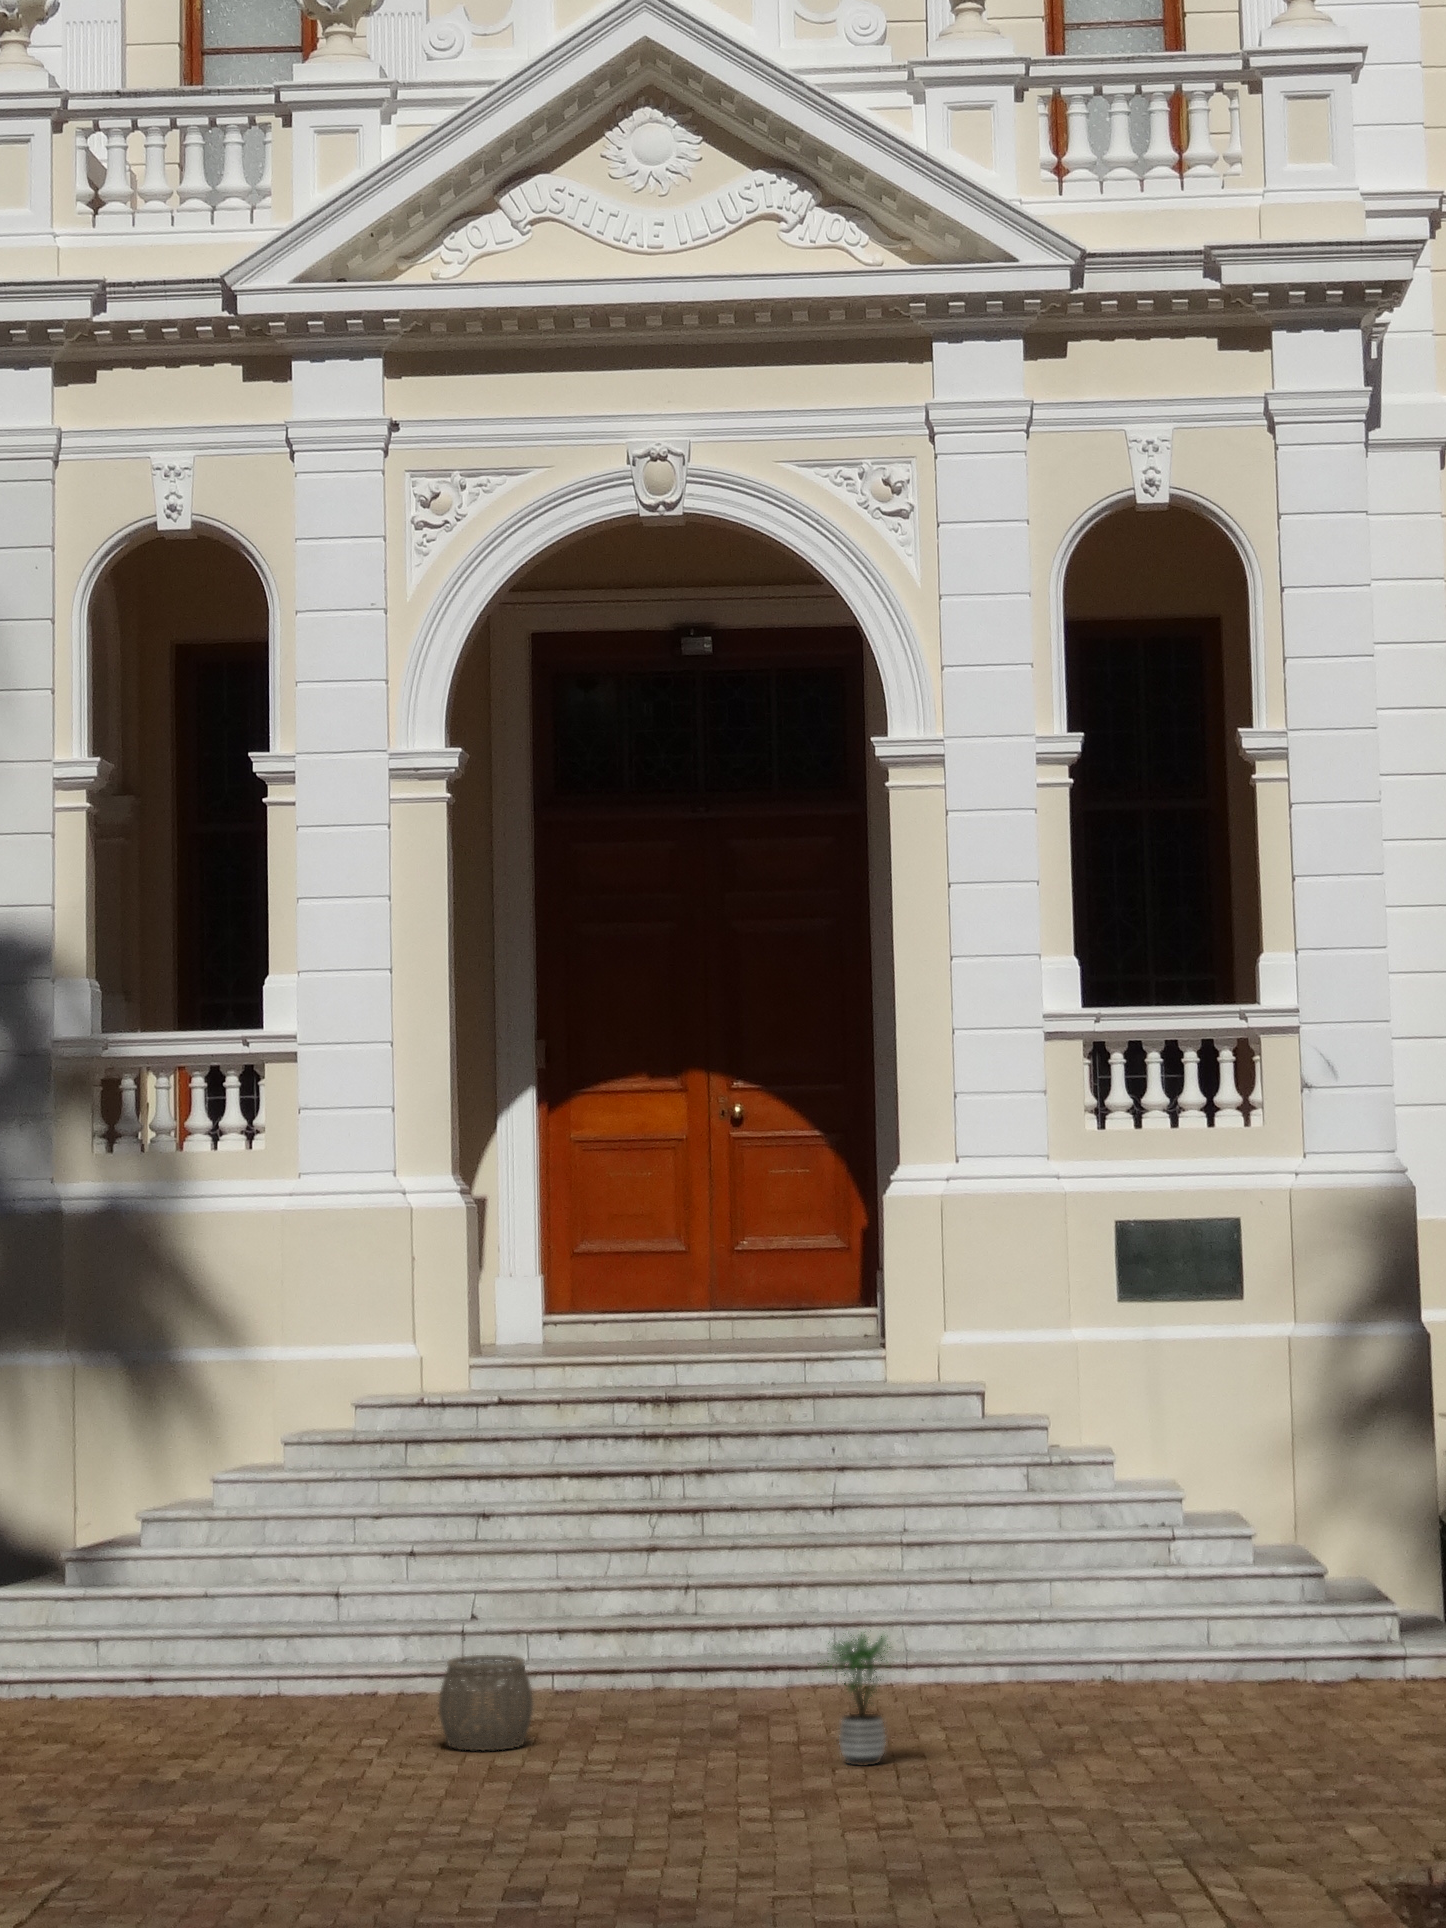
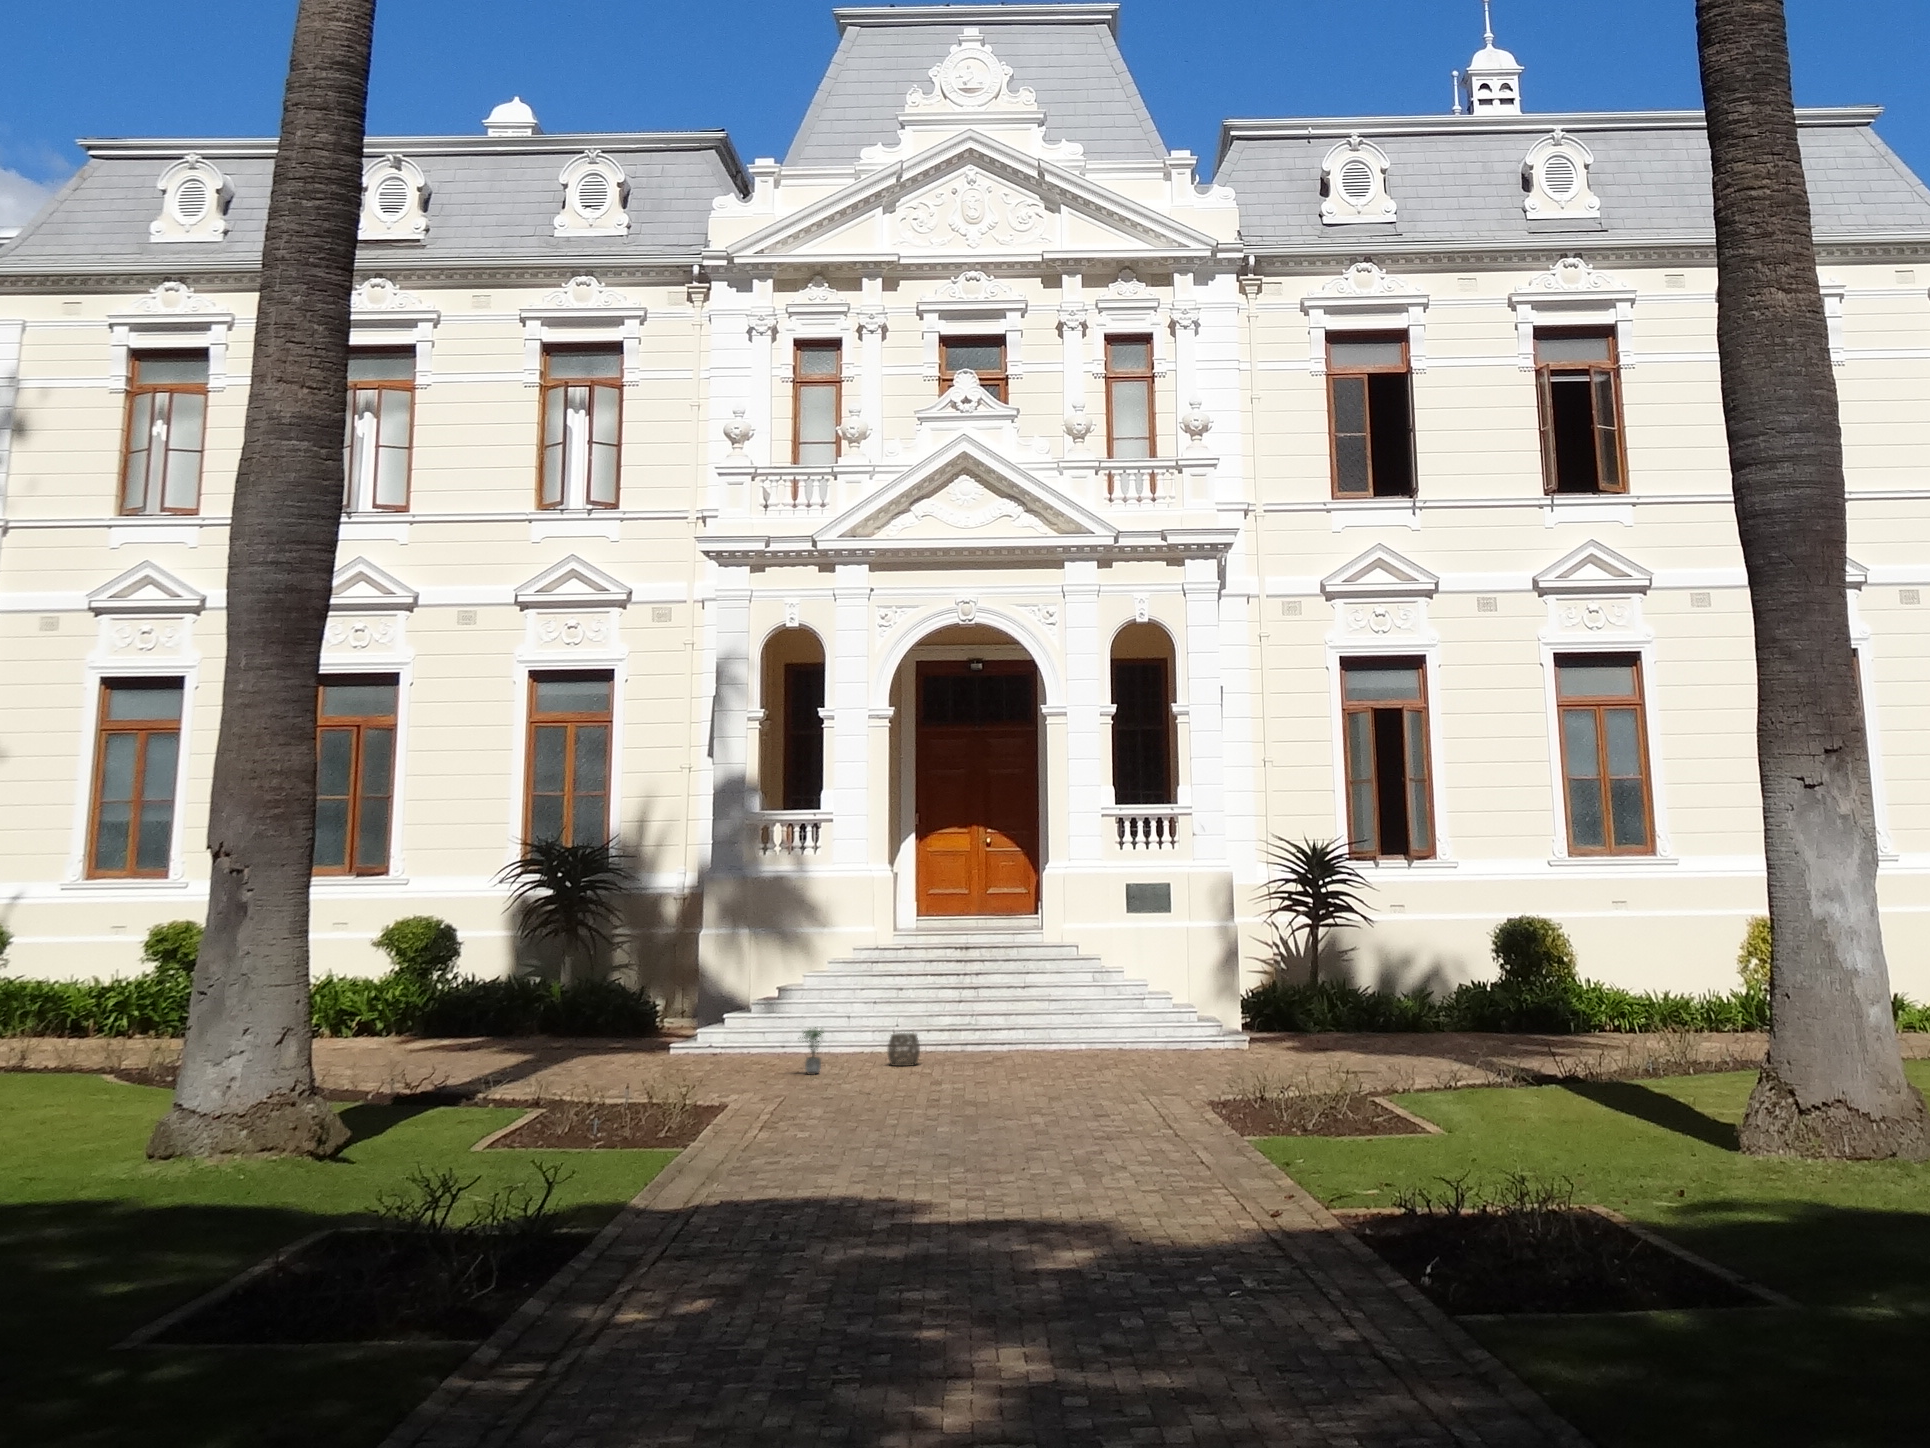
potted plant: present [818,1632,890,1766] -> present [798,1027,824,1075]

